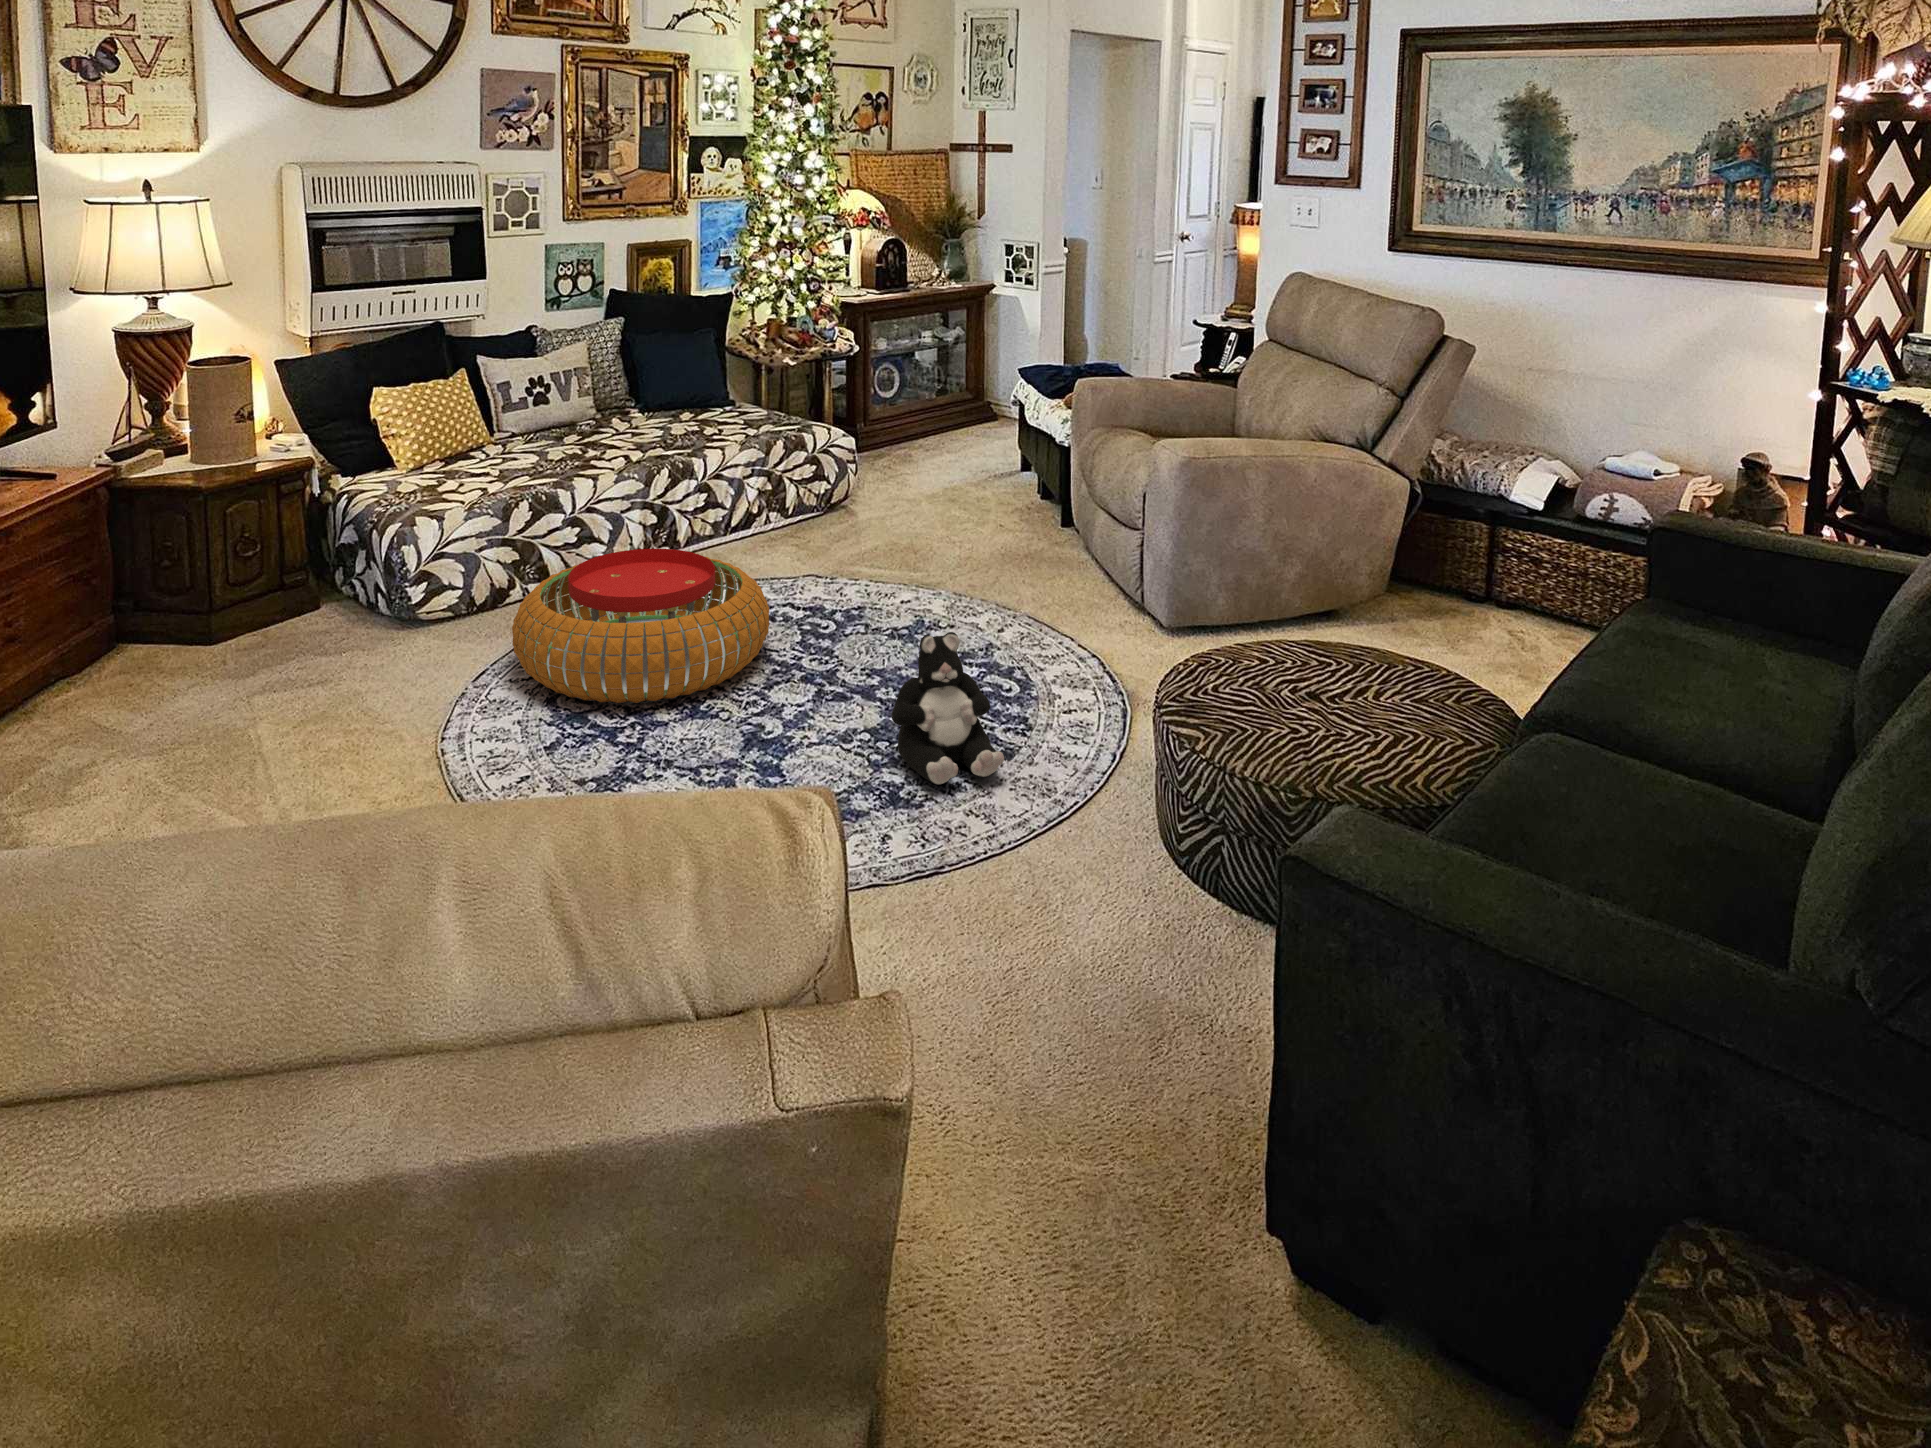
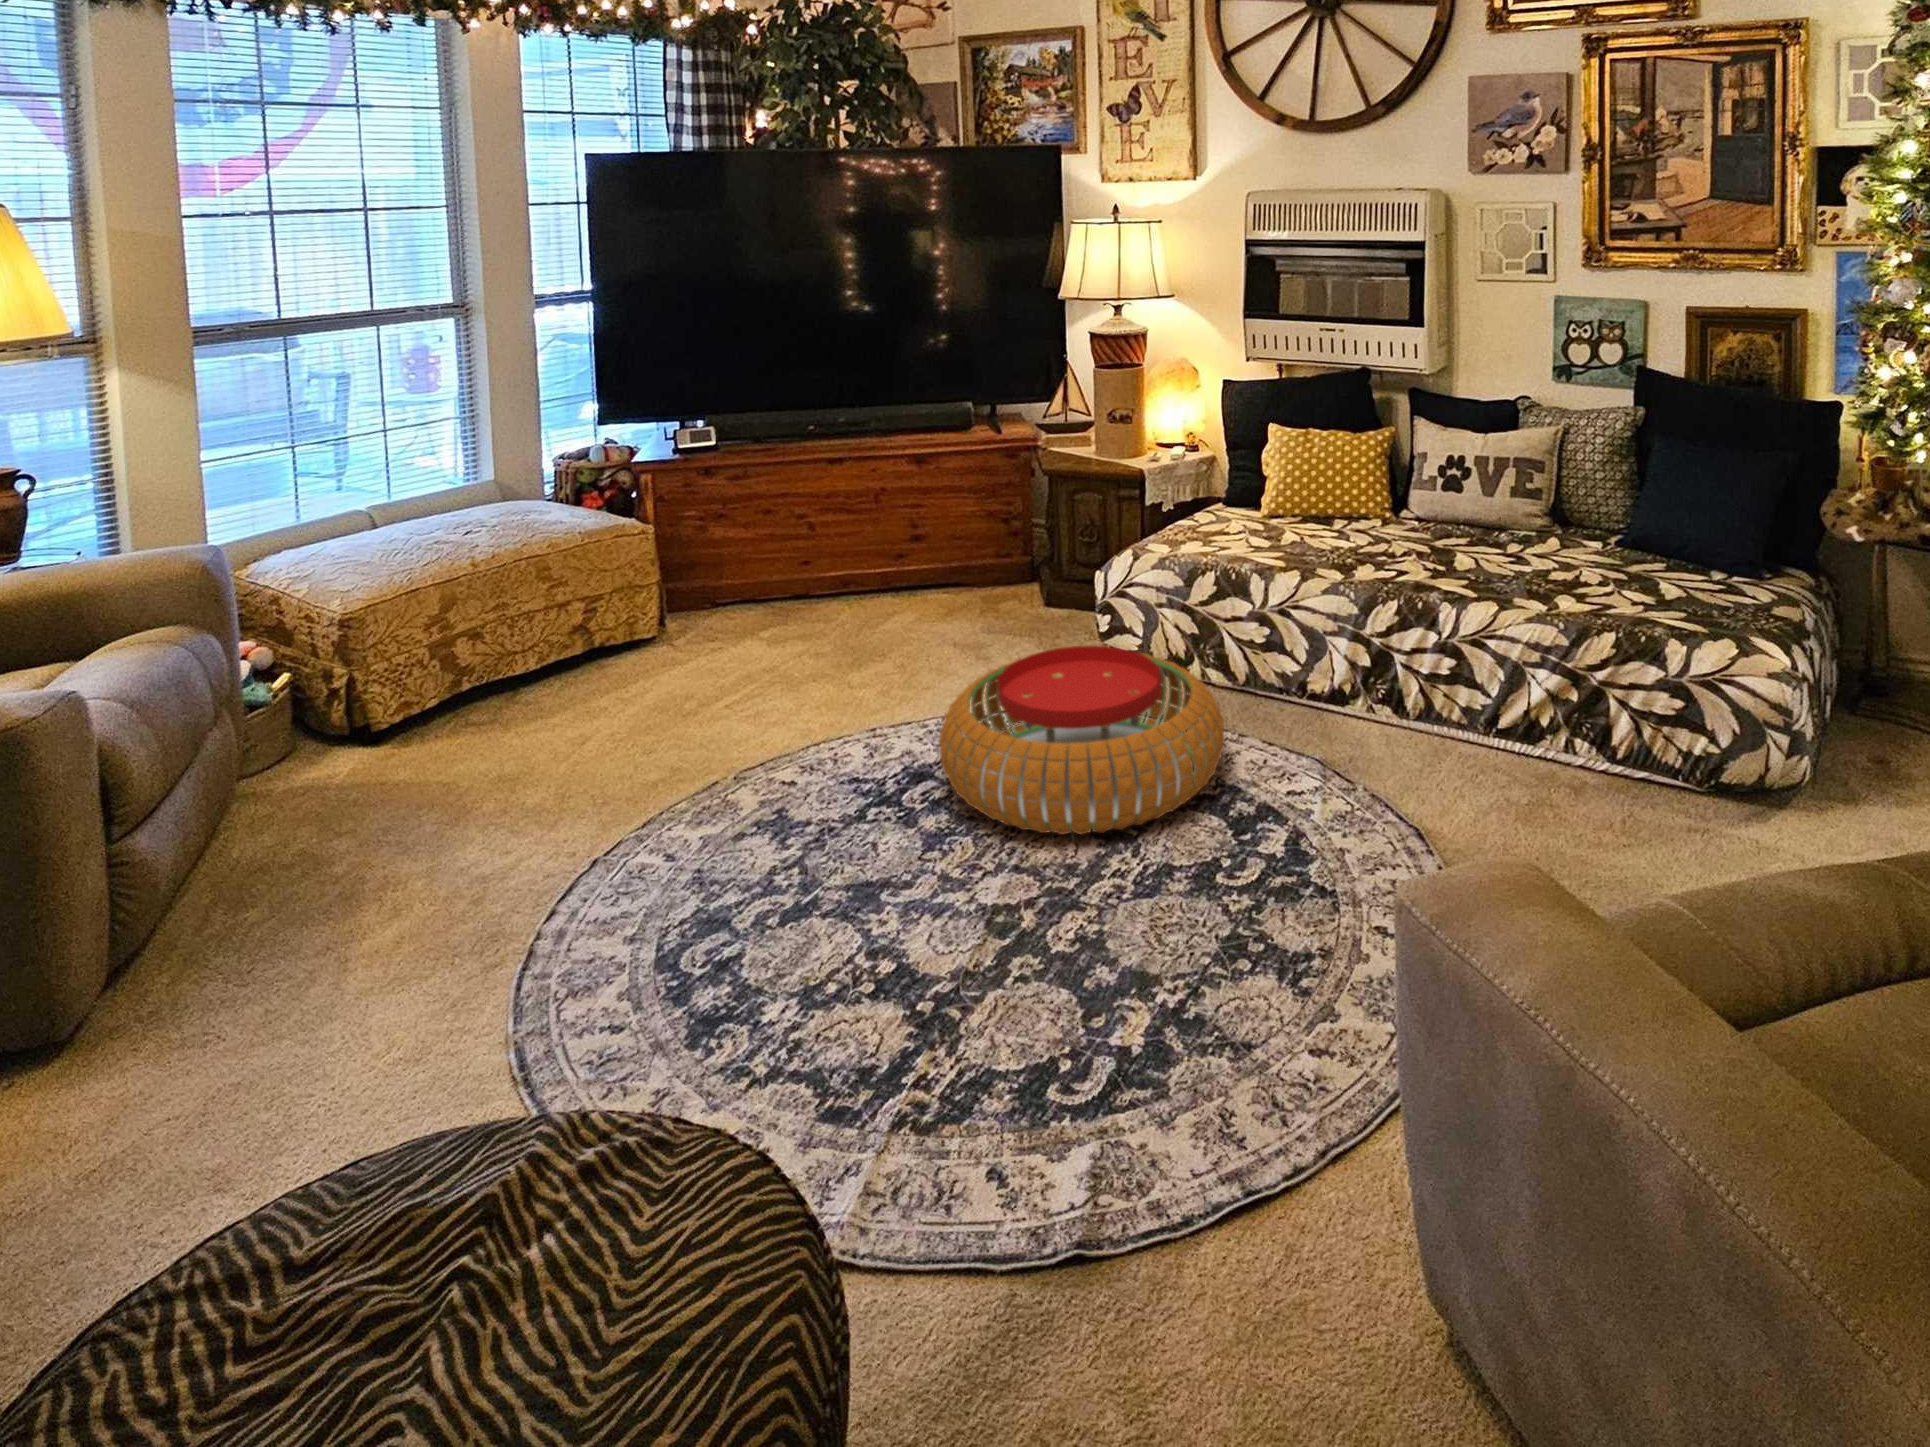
plush toy: present [892,632,1004,784] -> none [749,859,914,1069]

